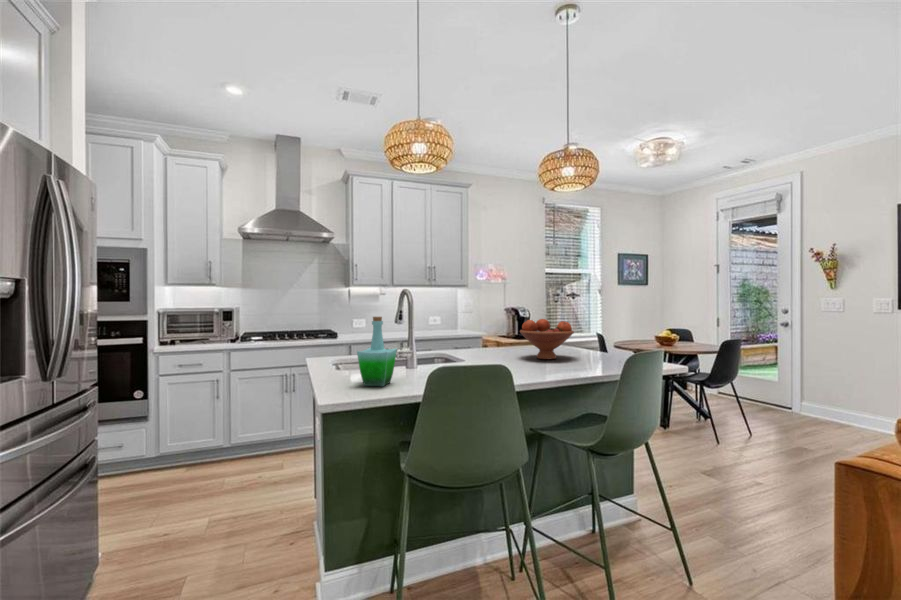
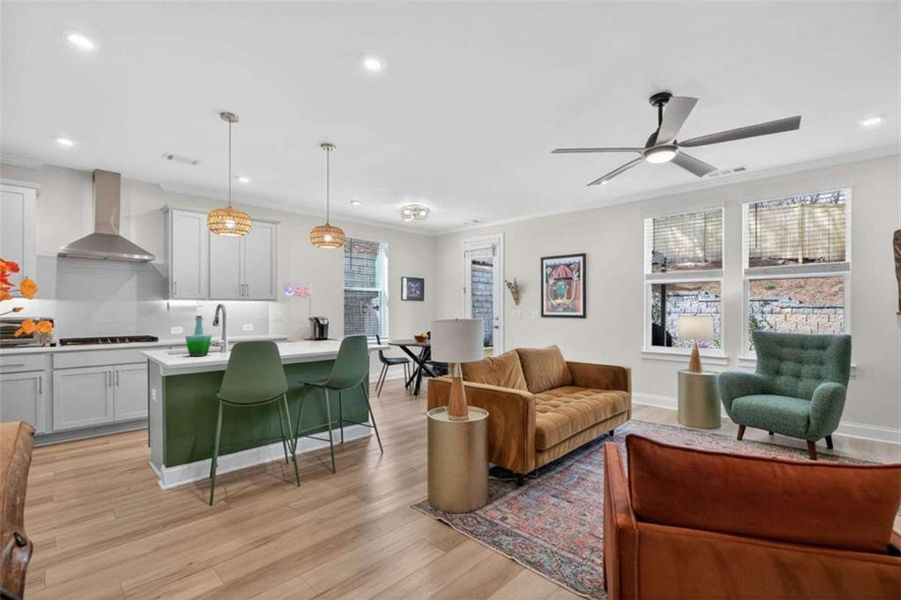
fruit bowl: present [520,319,574,360] -> none [299,319,333,344]

